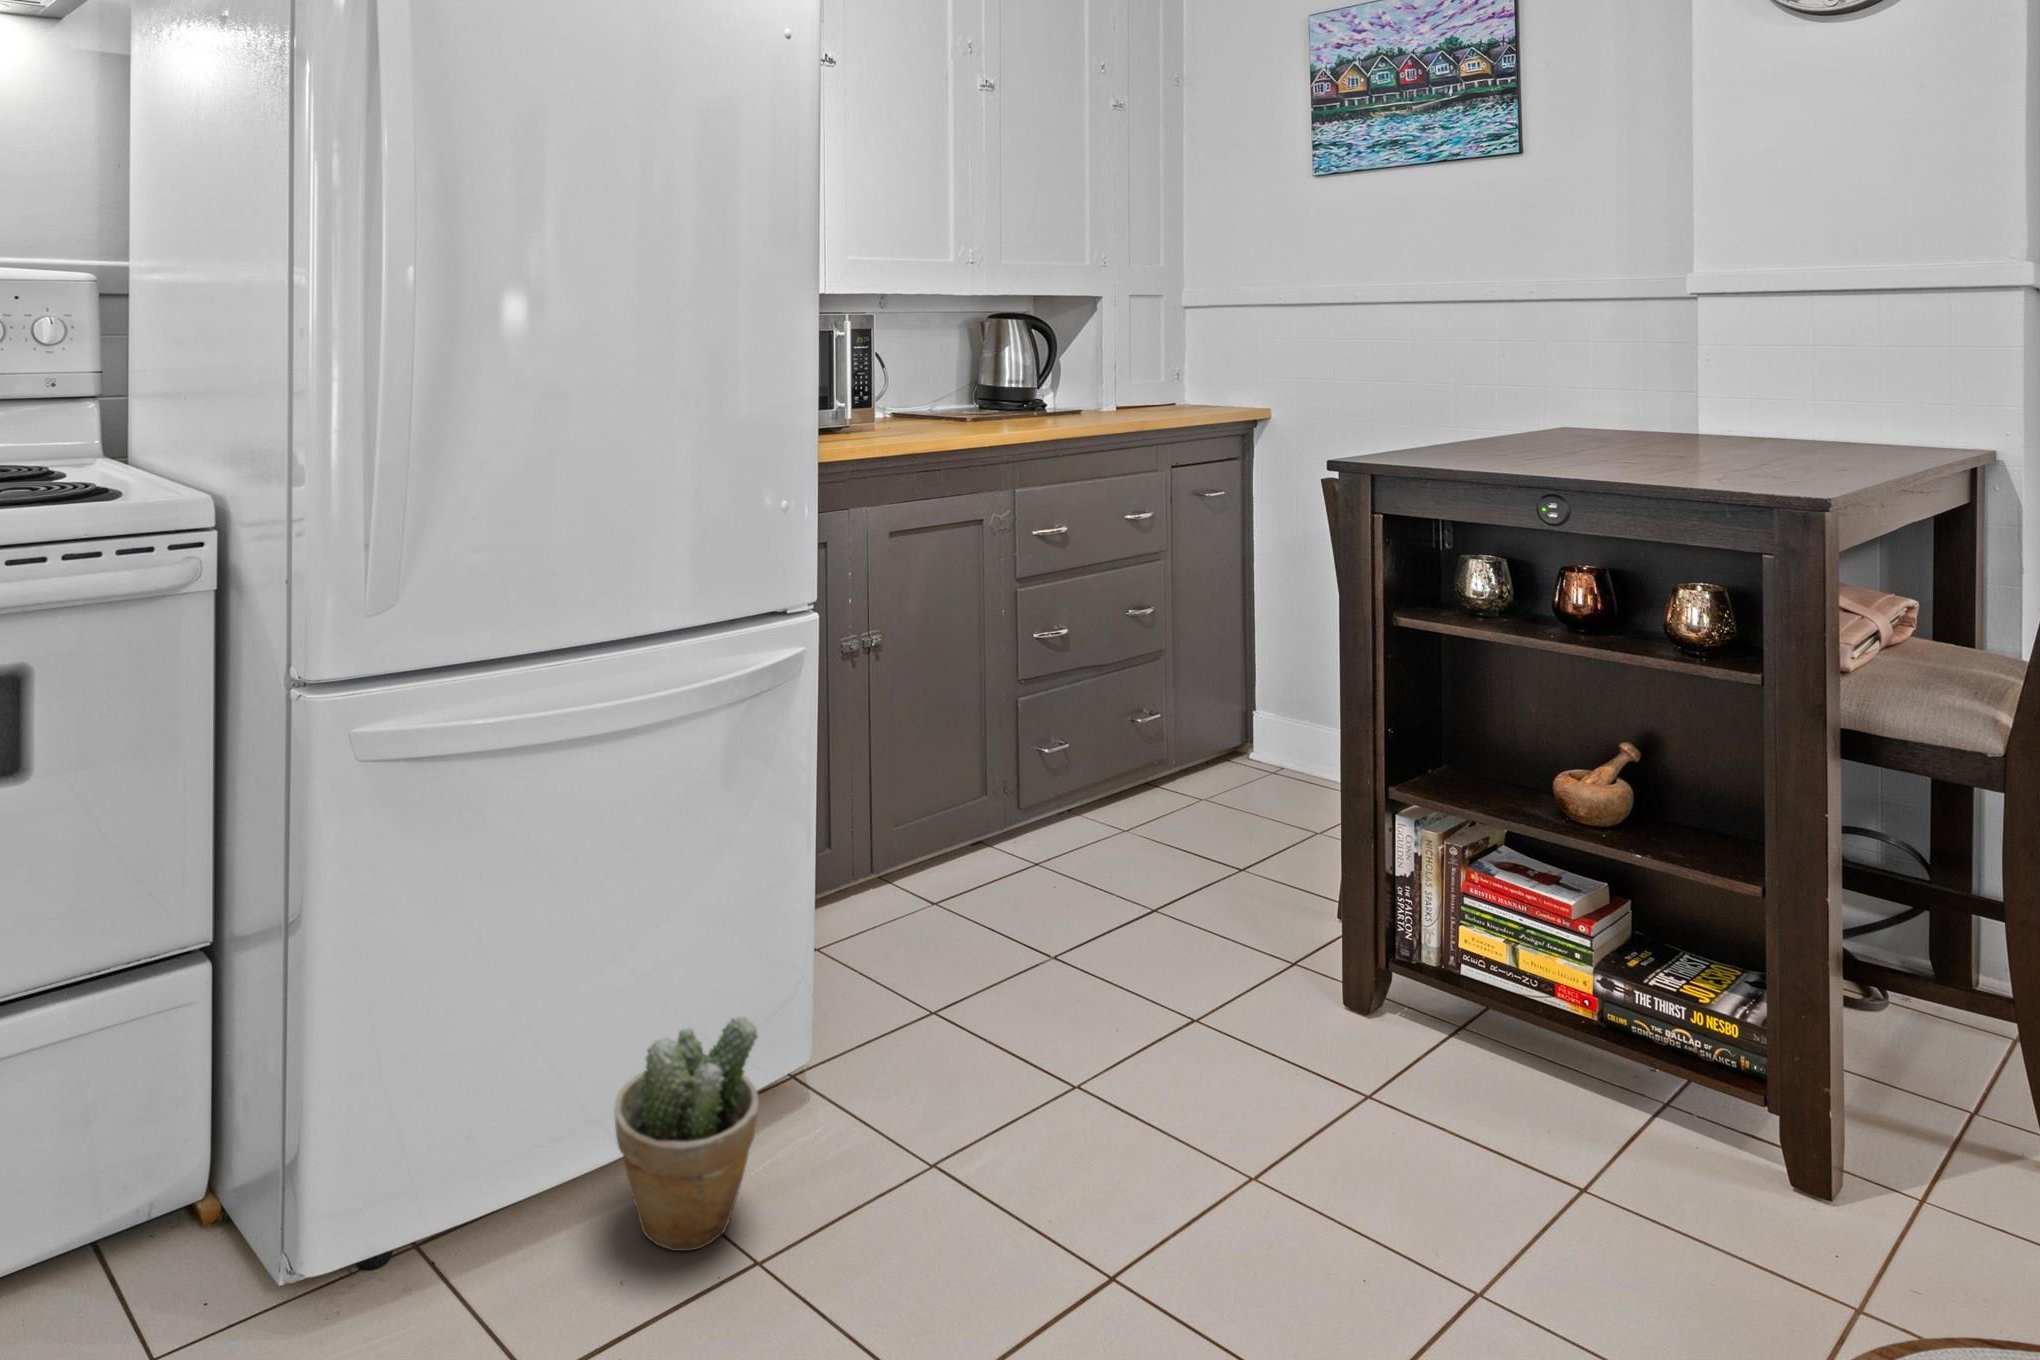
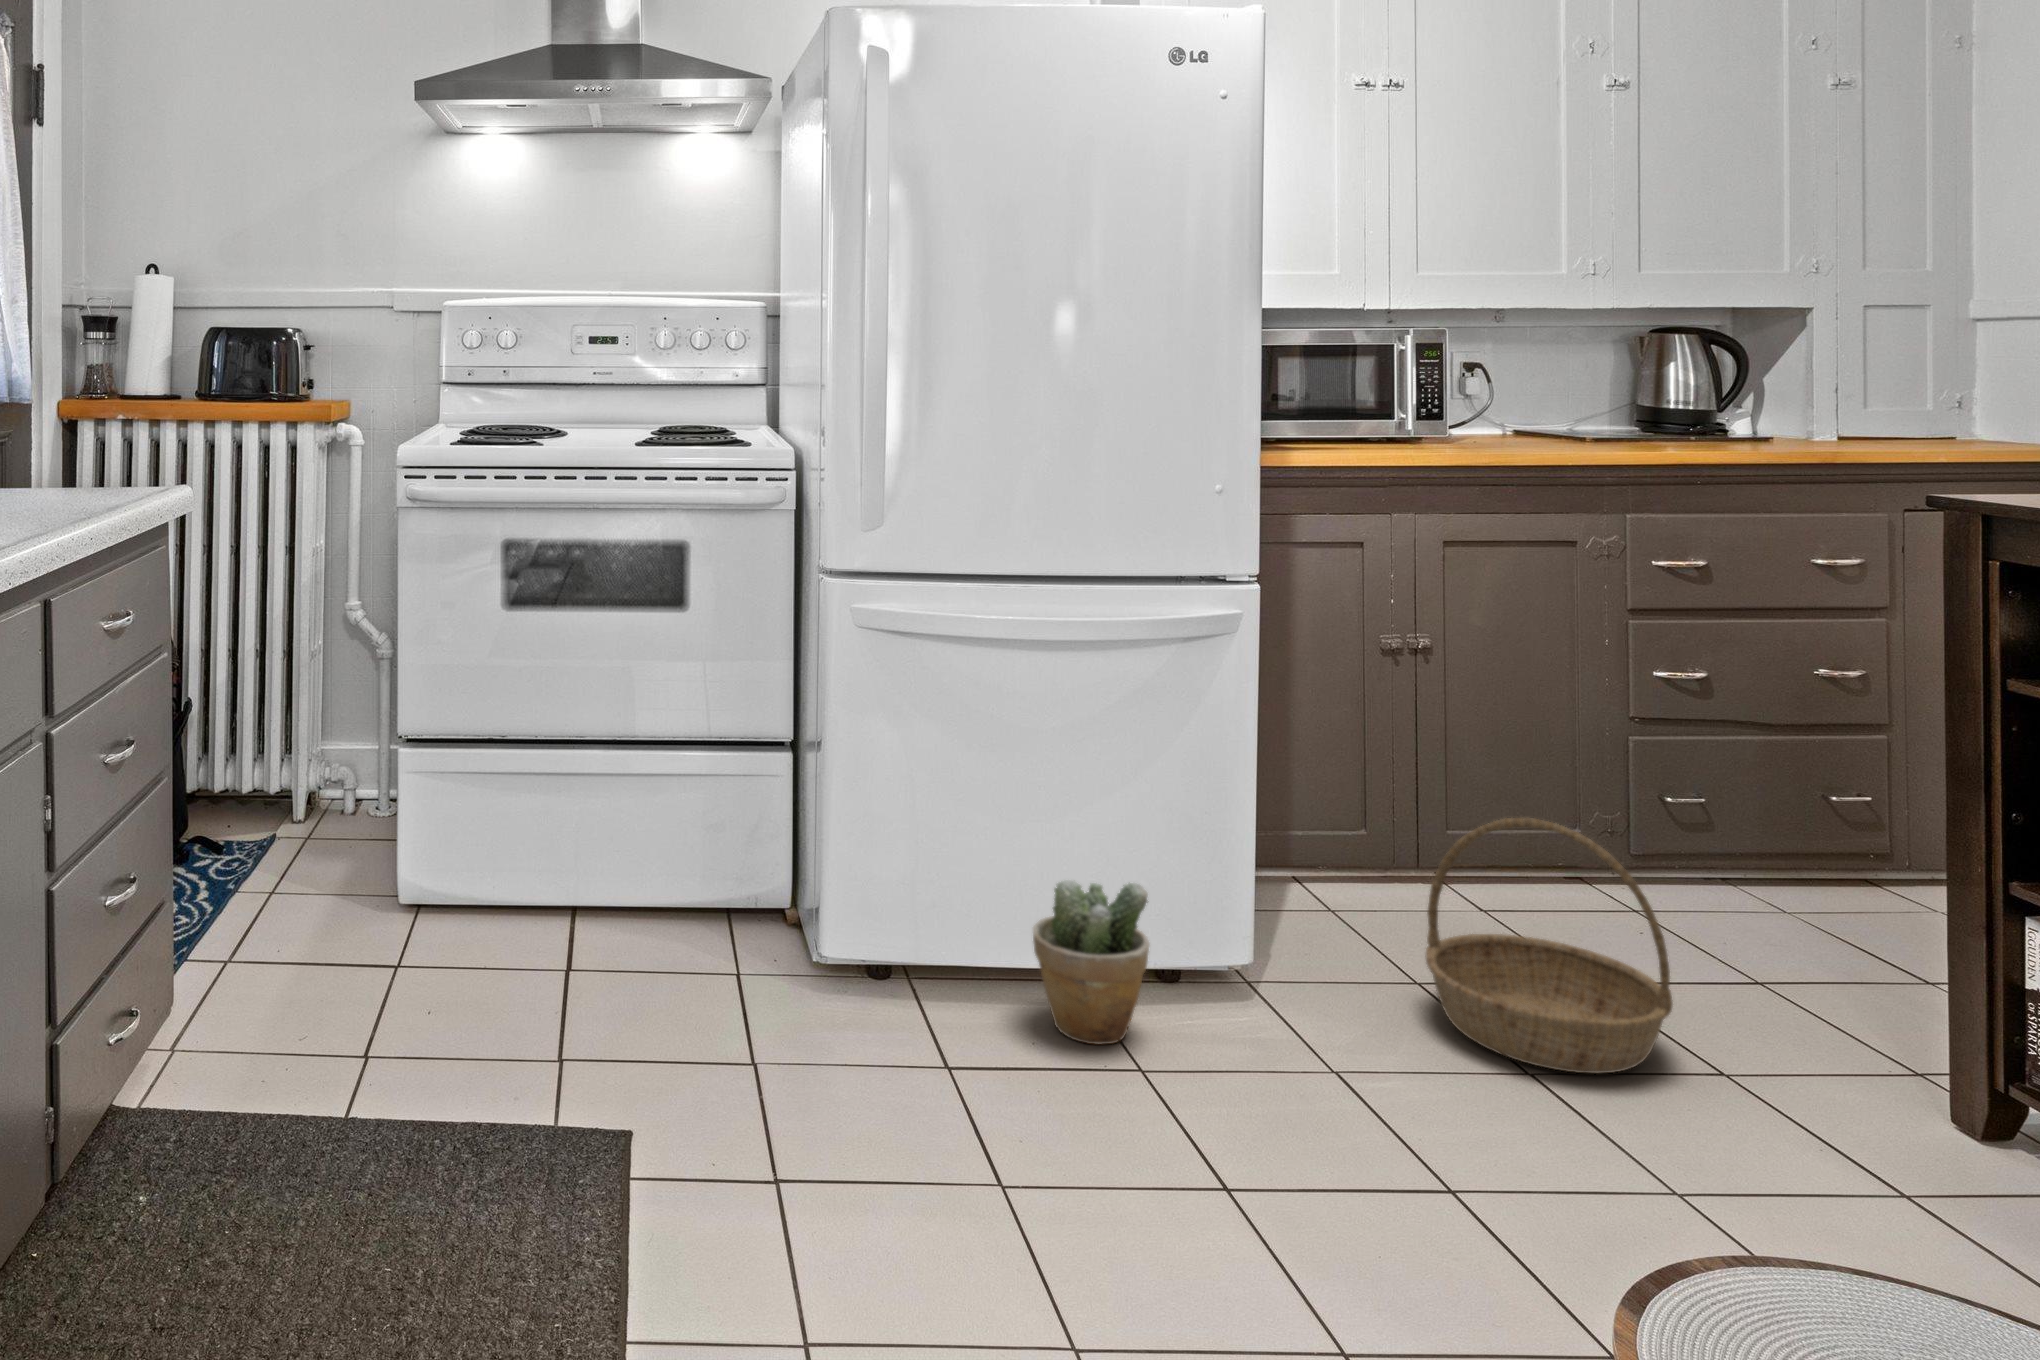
basket: none [946,809,1159,1064] -> present [1425,818,1673,1073]

